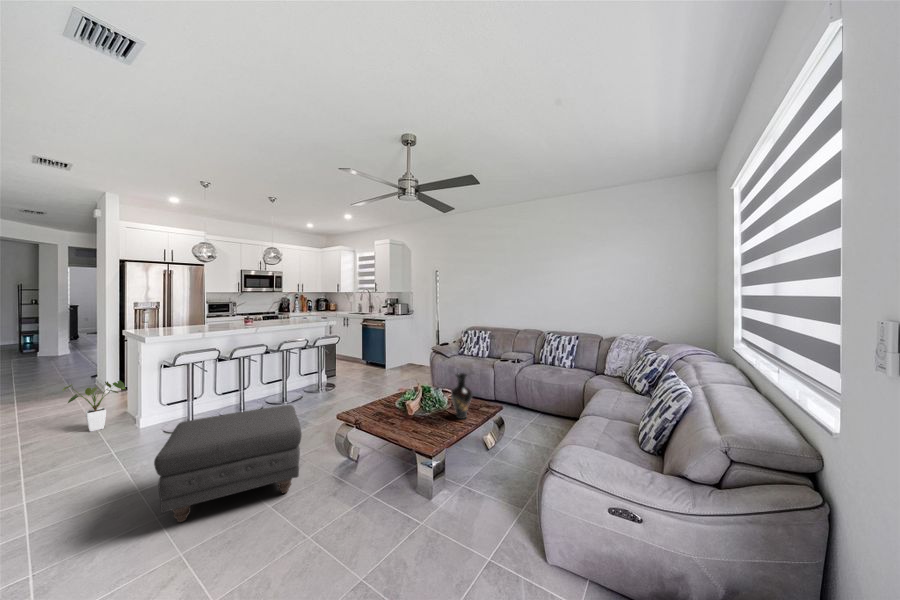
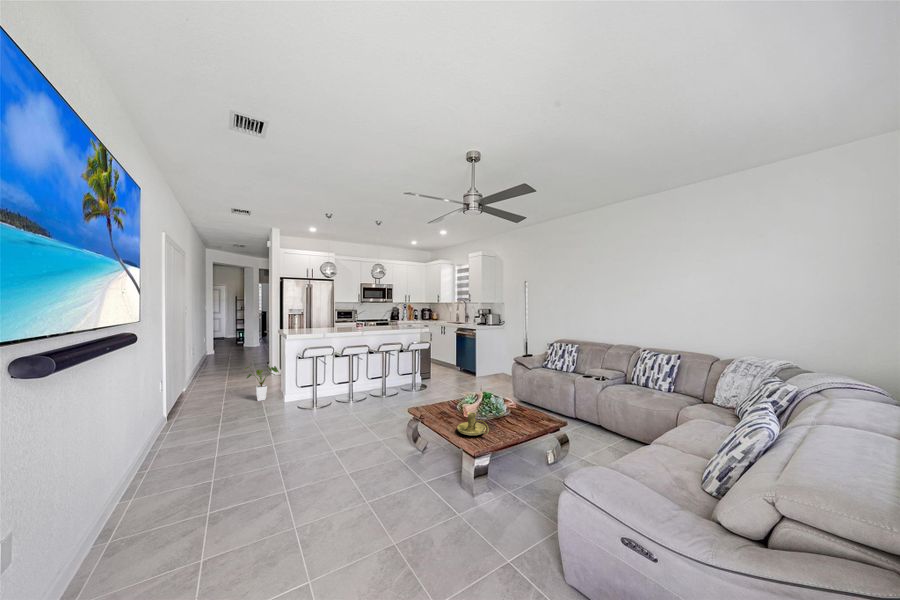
vase: present [451,373,472,419] -> none [505,383,527,428]
ottoman: present [154,405,302,522] -> none [274,396,376,472]
candle holder: none [406,409,442,434] -> present [457,412,489,436]

